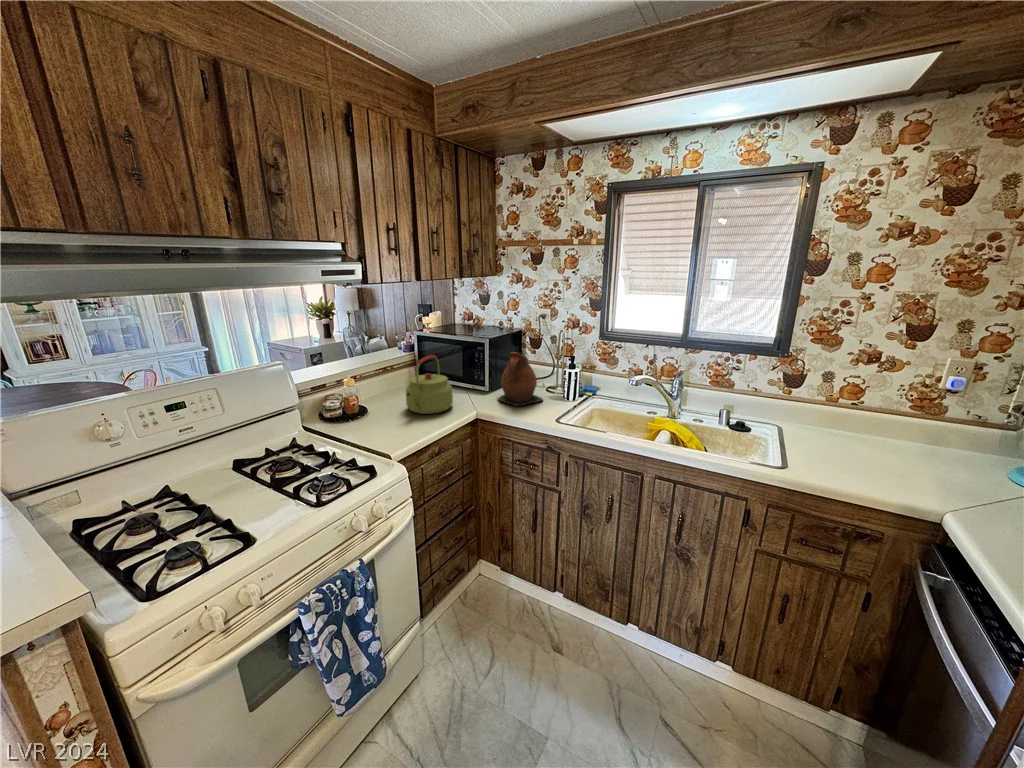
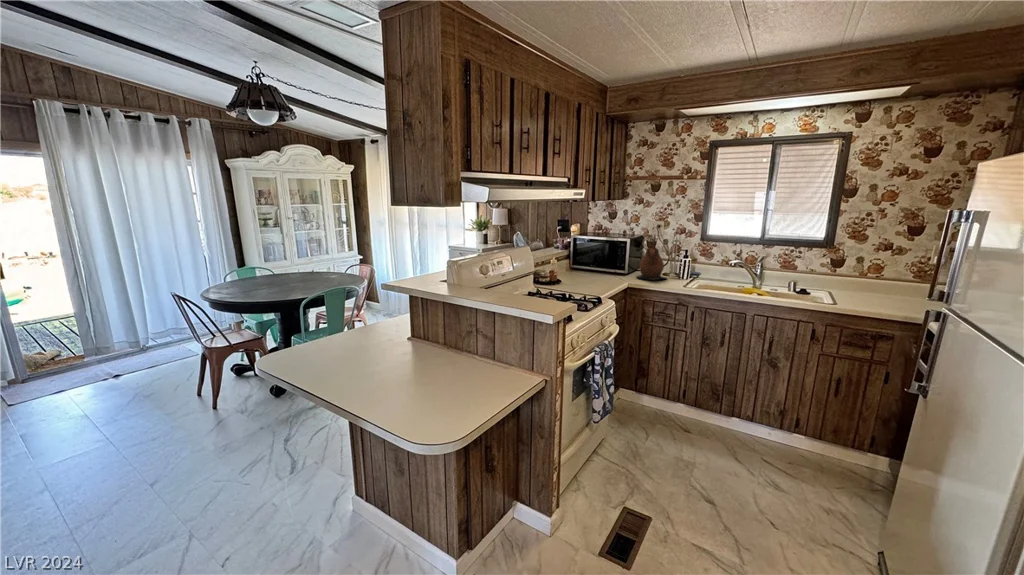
kettle: present [406,355,453,414] -> none [582,246,612,282]

